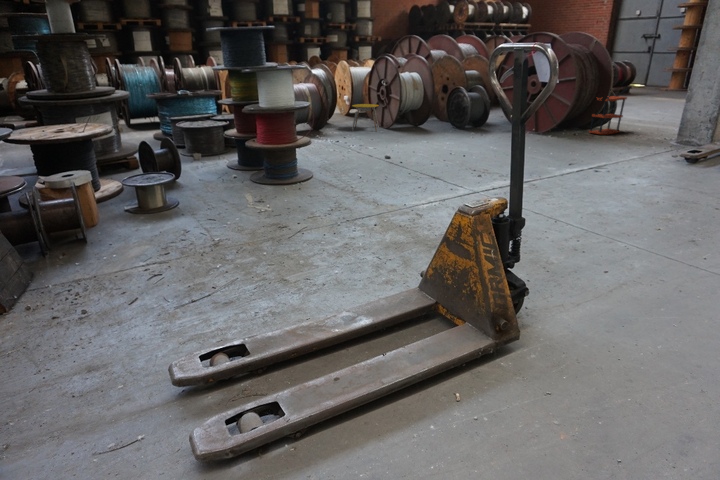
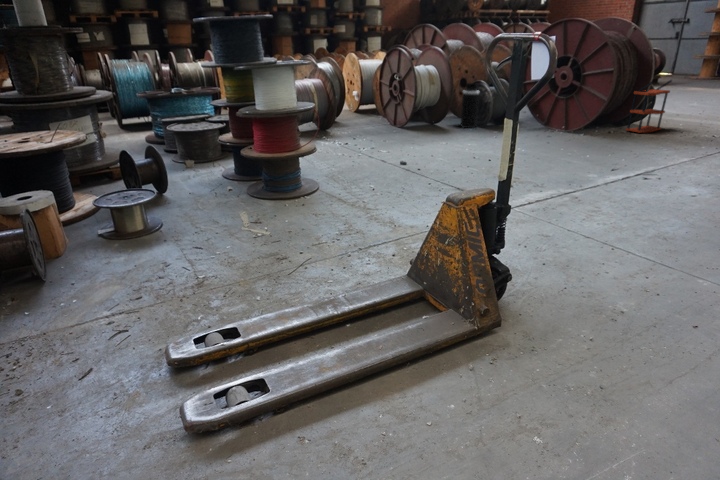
trash can: none [442,89,459,130] -> present [461,83,479,128]
stool: present [352,104,379,131] -> none [362,101,391,131]

